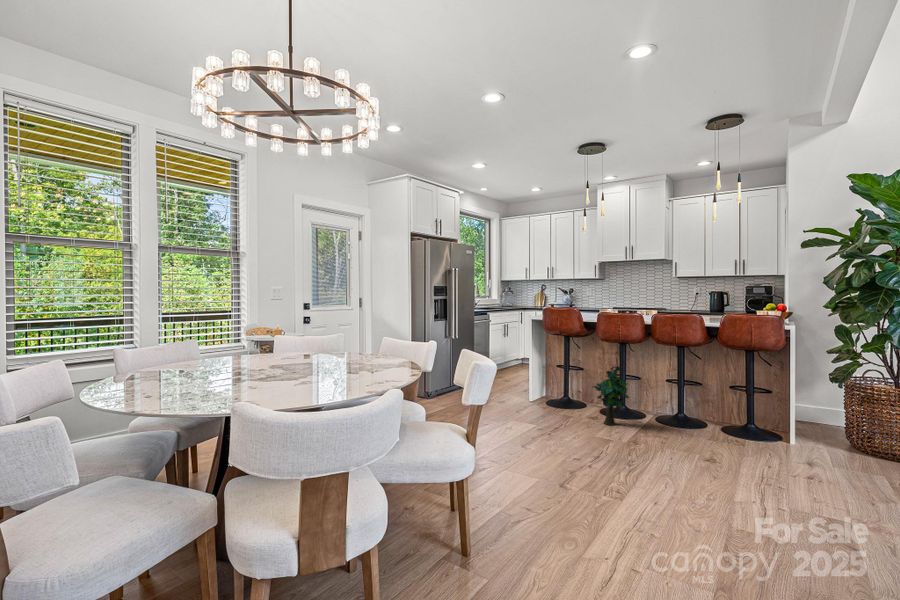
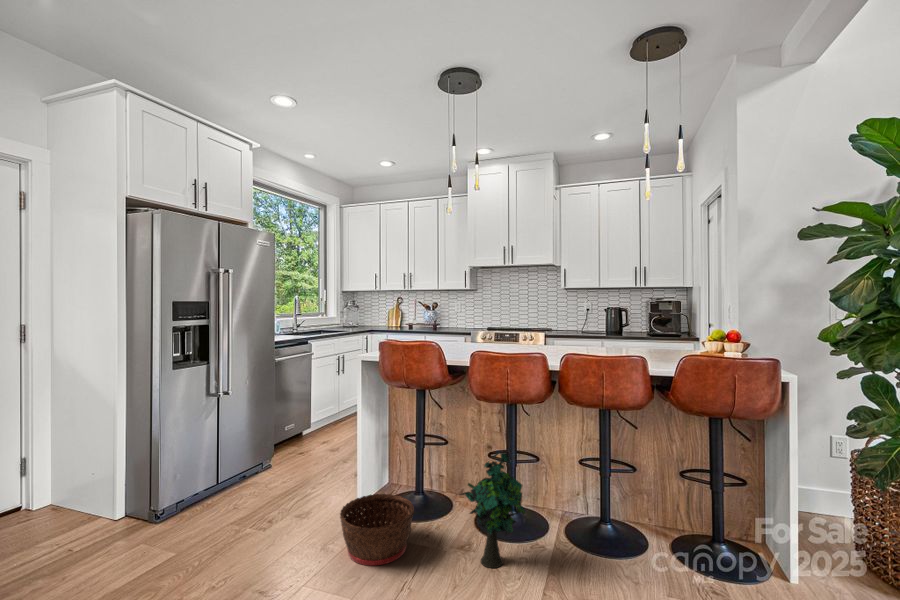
basket: none [527,391,566,420] -> present [340,494,414,566]

